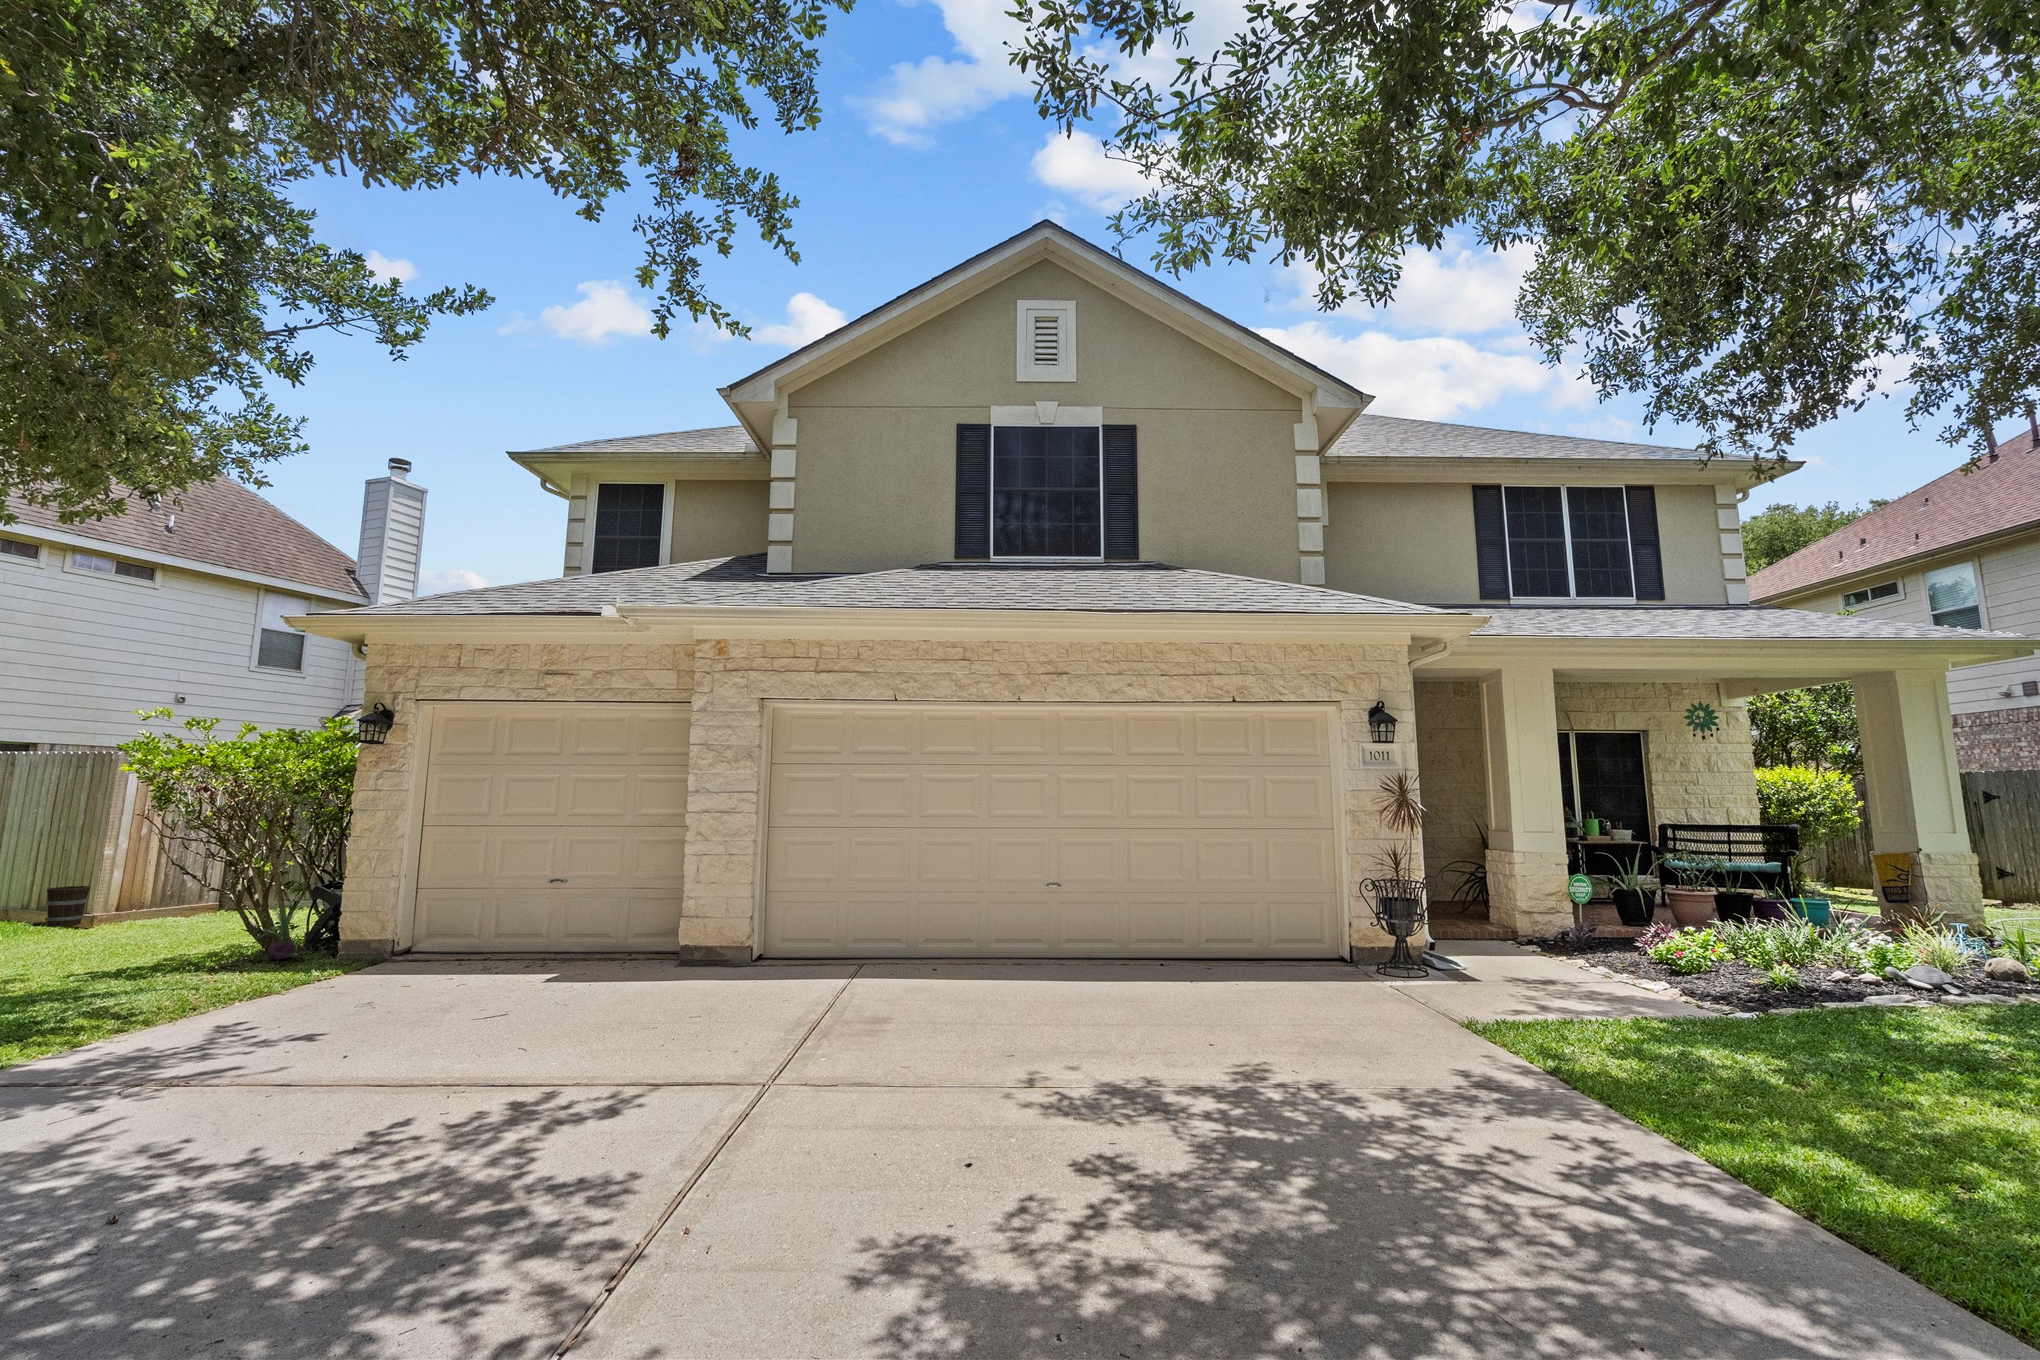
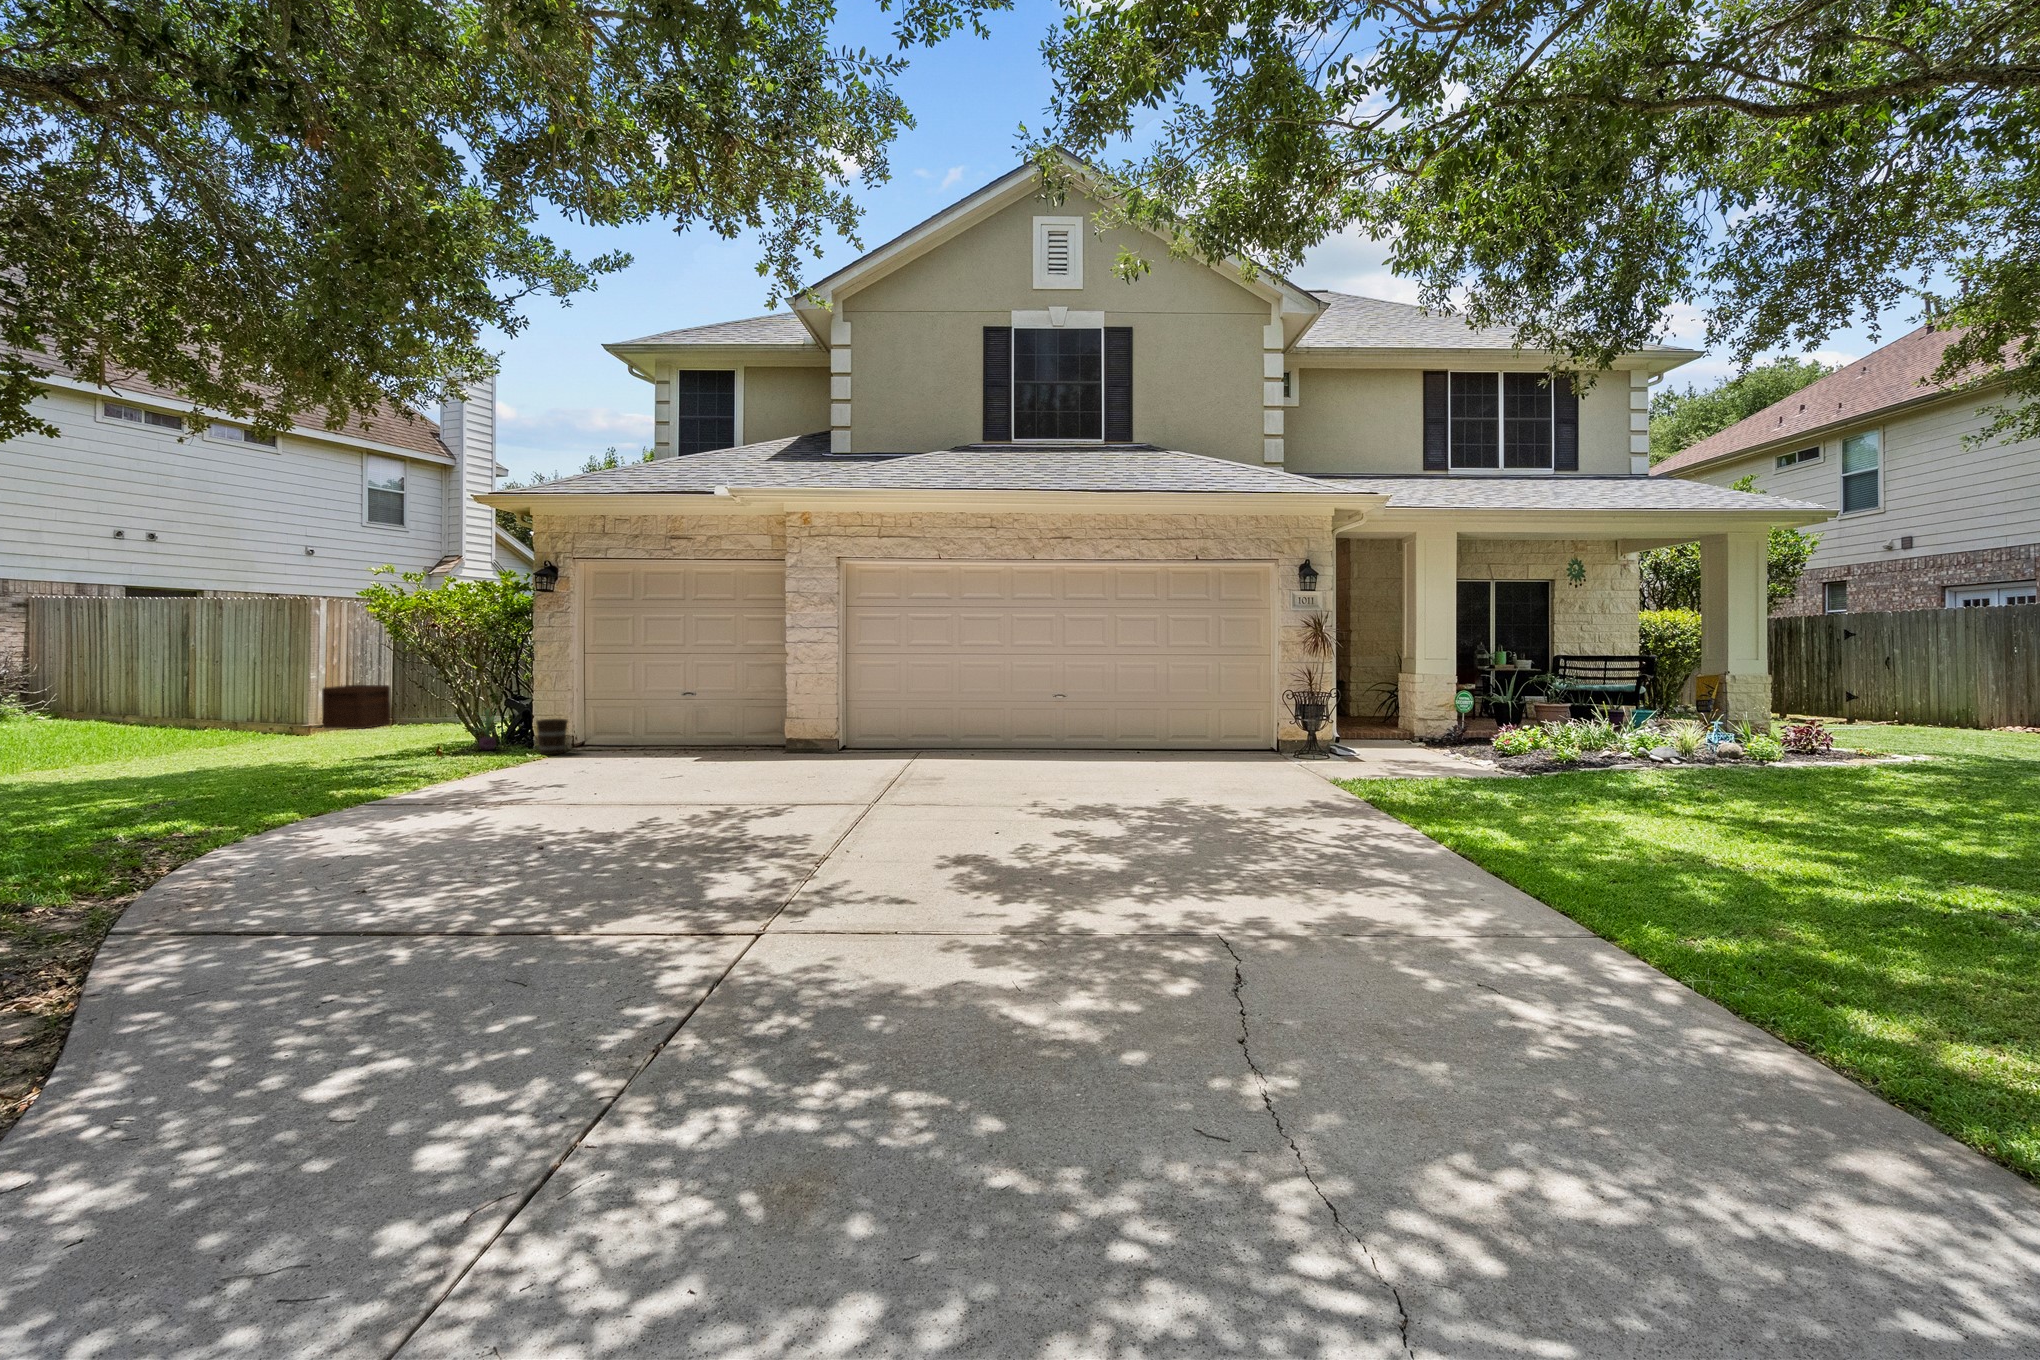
wooden crate: none [107,862,209,921] -> present [322,685,391,729]
bucket: present [47,886,90,926] -> present [536,719,568,755]

